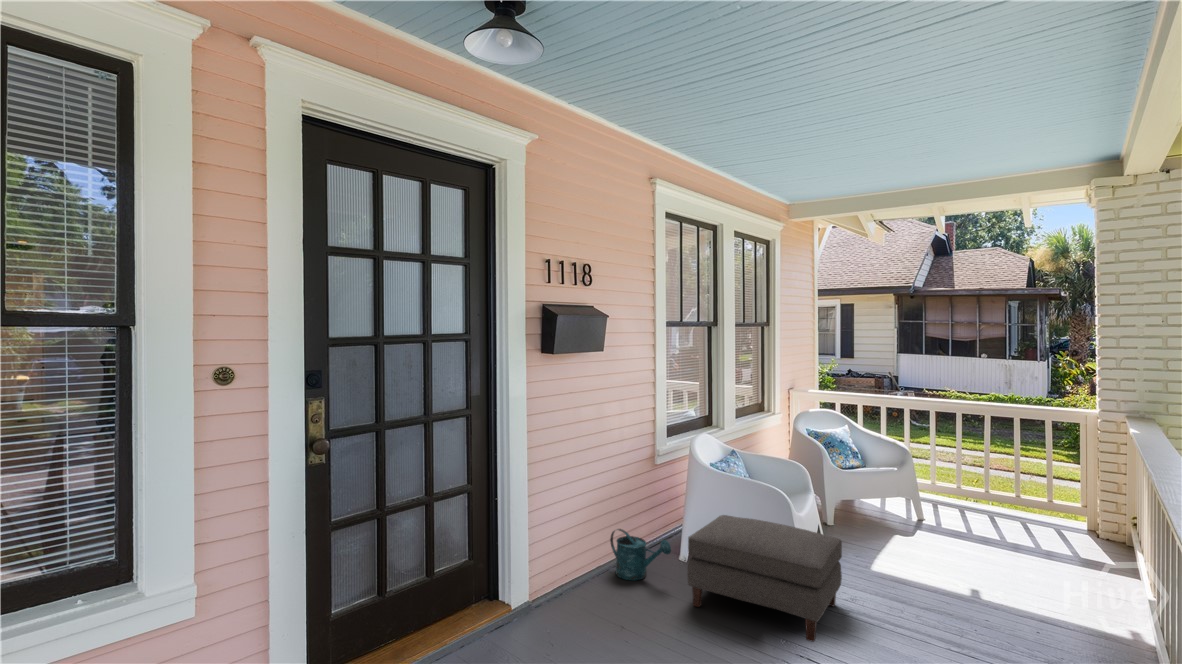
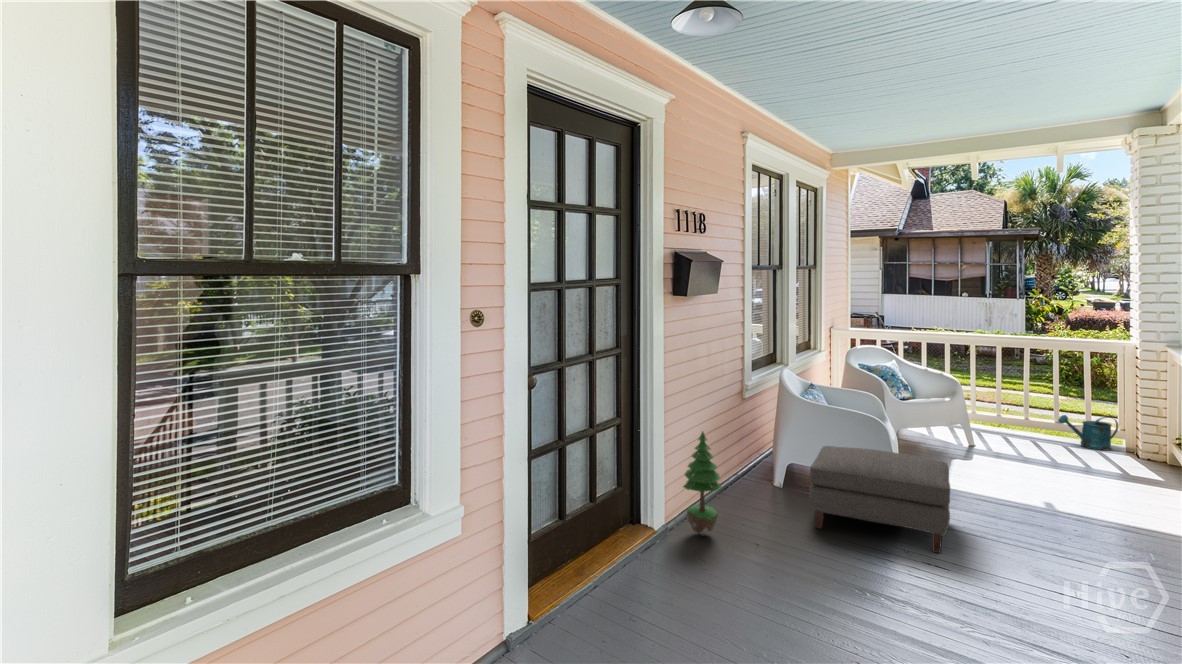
potted tree: none [545,492,587,608] -> present [683,432,722,536]
watering can: present [610,529,671,580] -> present [1058,415,1118,450]

